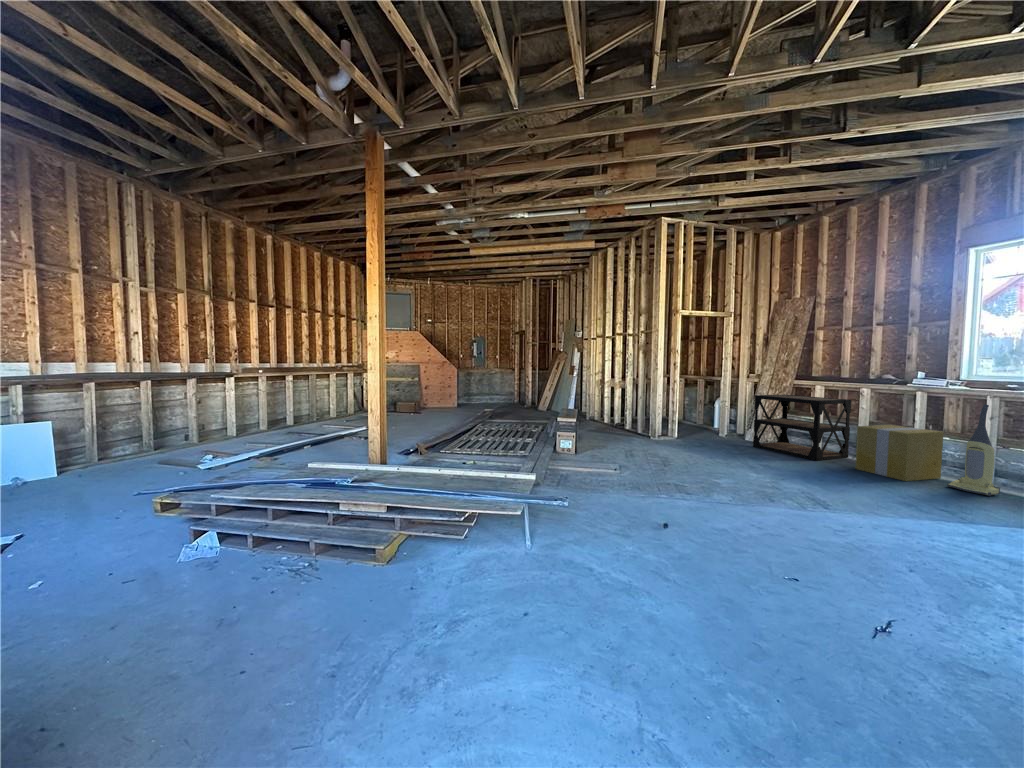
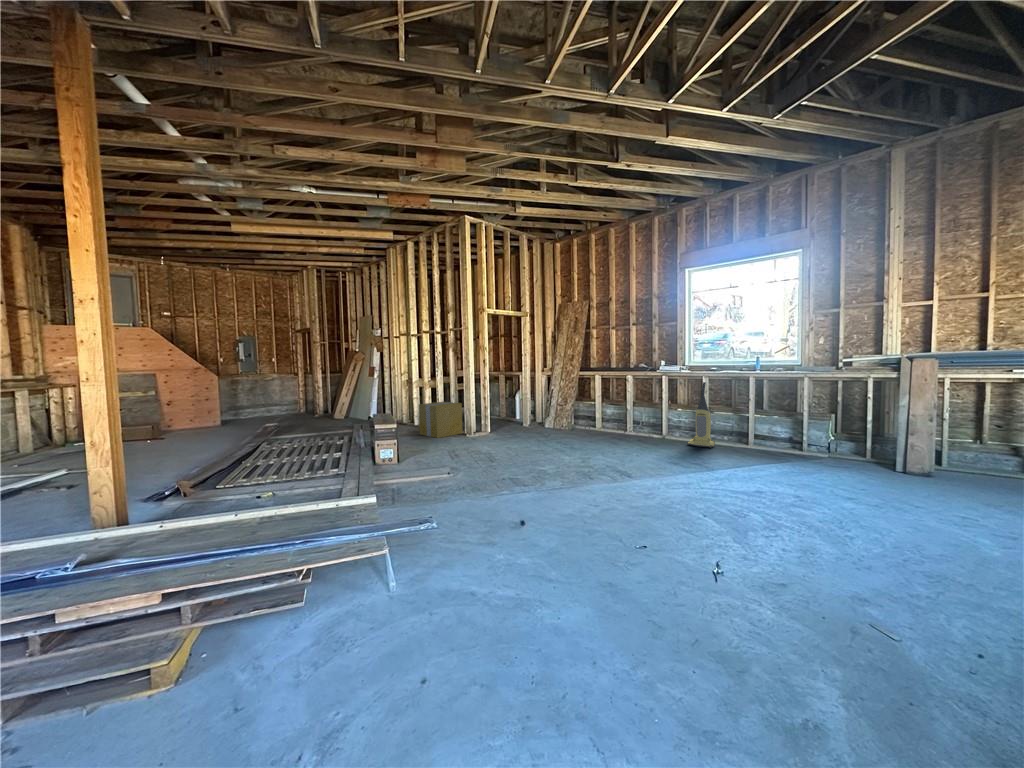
shelving unit: present [753,394,851,461] -> none [553,384,622,437]
cardboard box: present [855,425,944,481] -> present [419,402,462,438]

